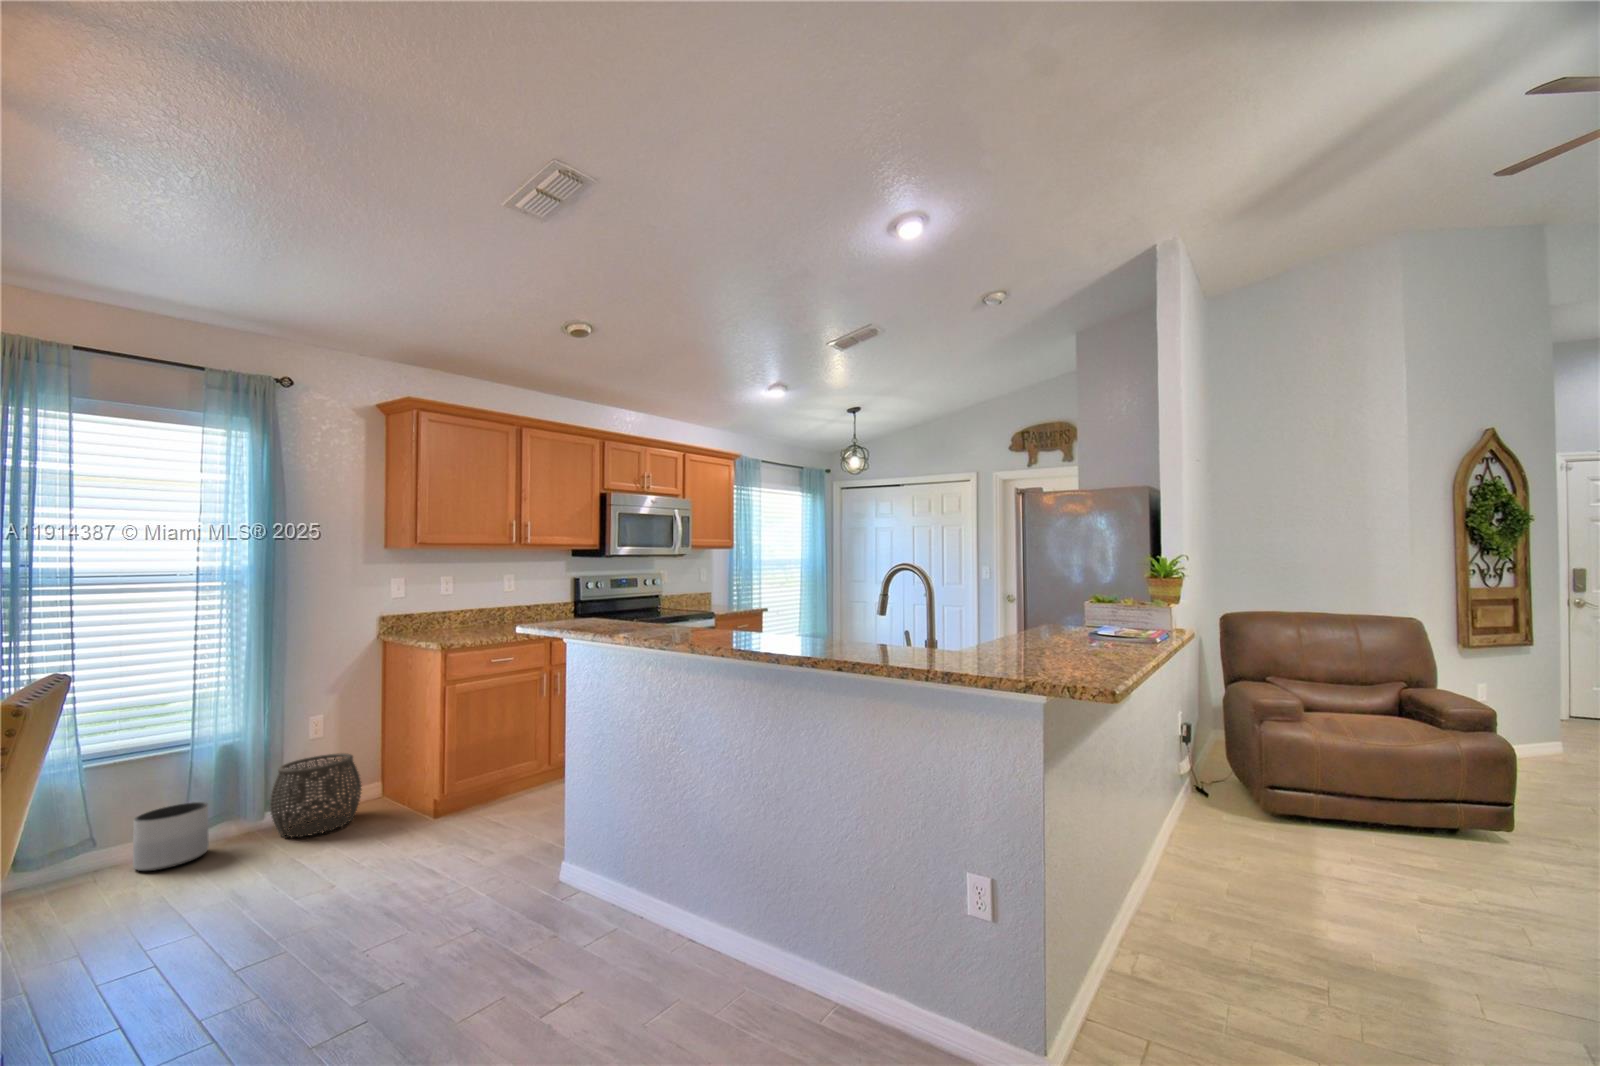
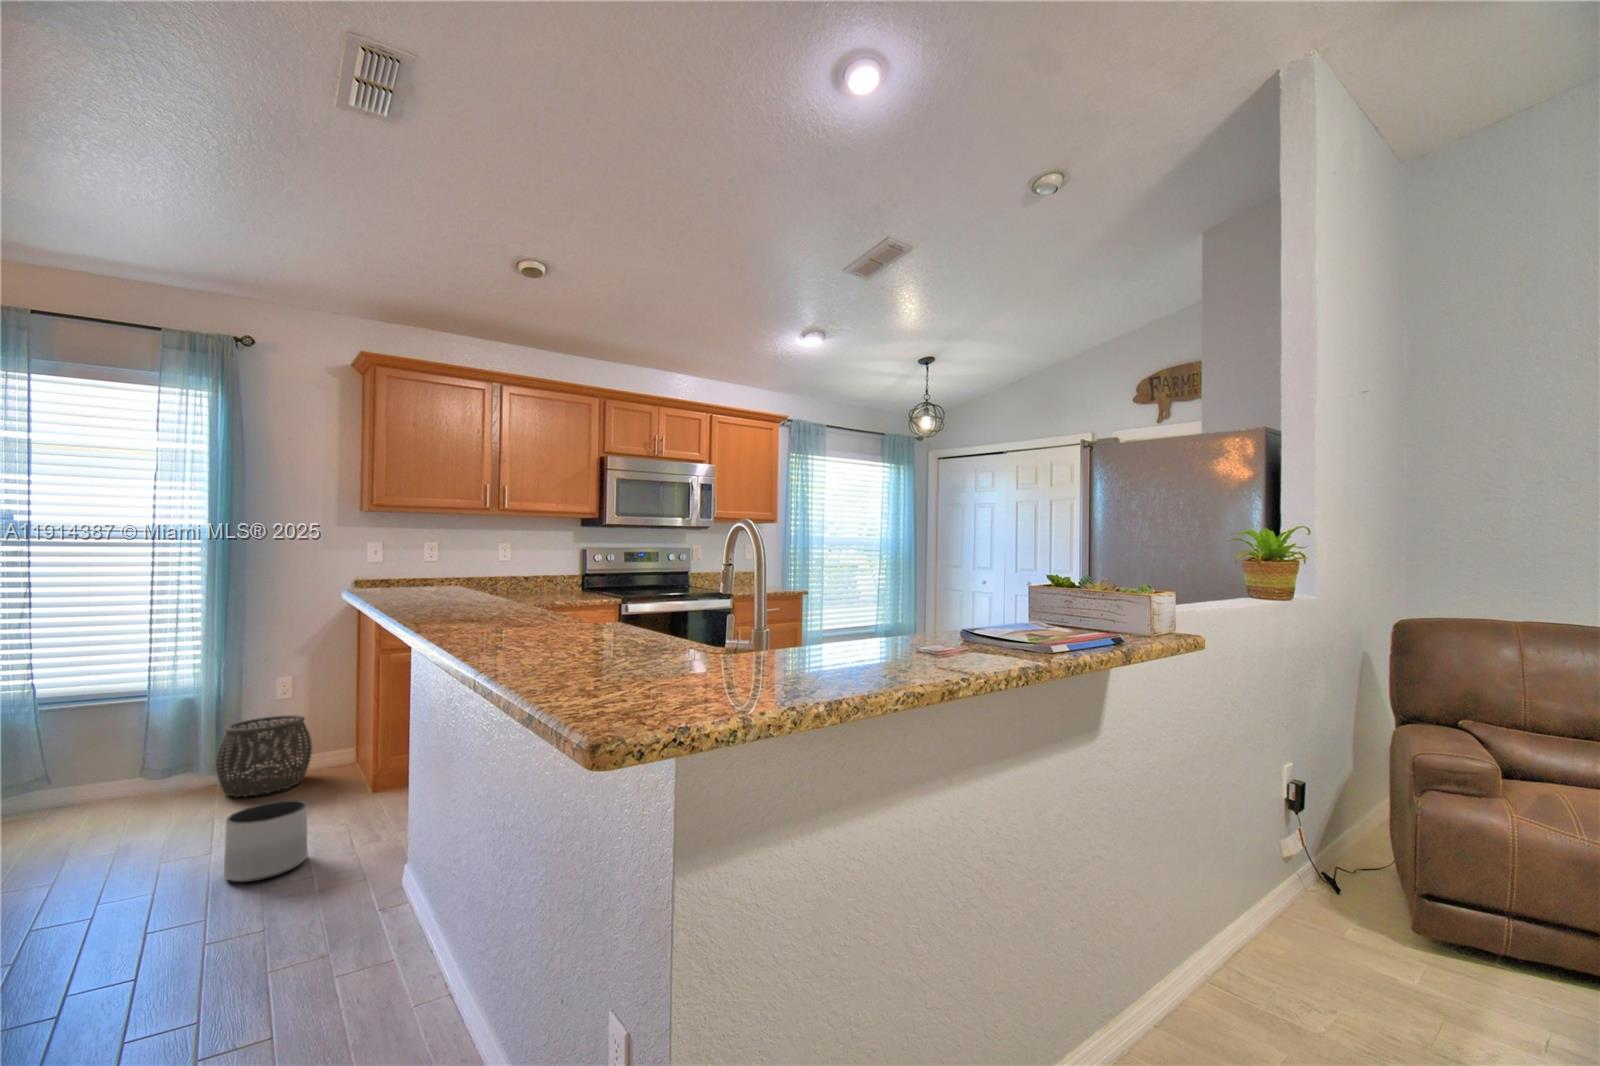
planter: present [133,802,209,871] -> present [224,800,307,882]

